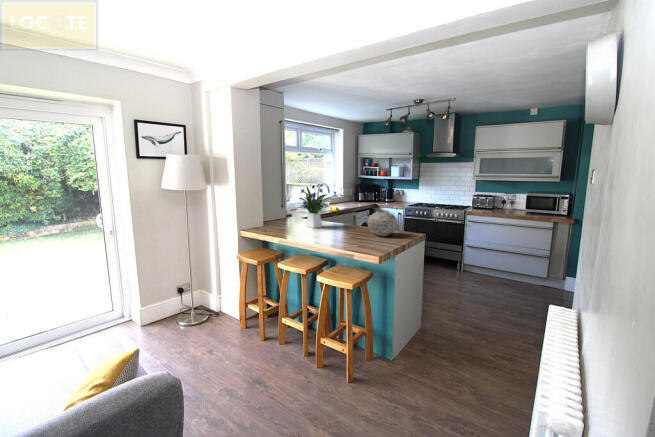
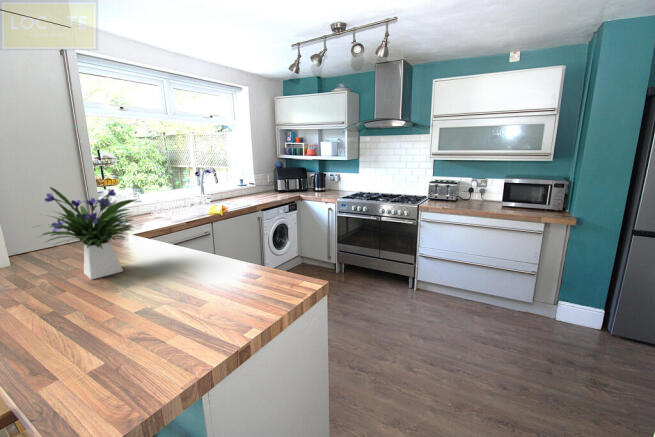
vase: present [368,211,397,236] -> none [174,249,253,317]

